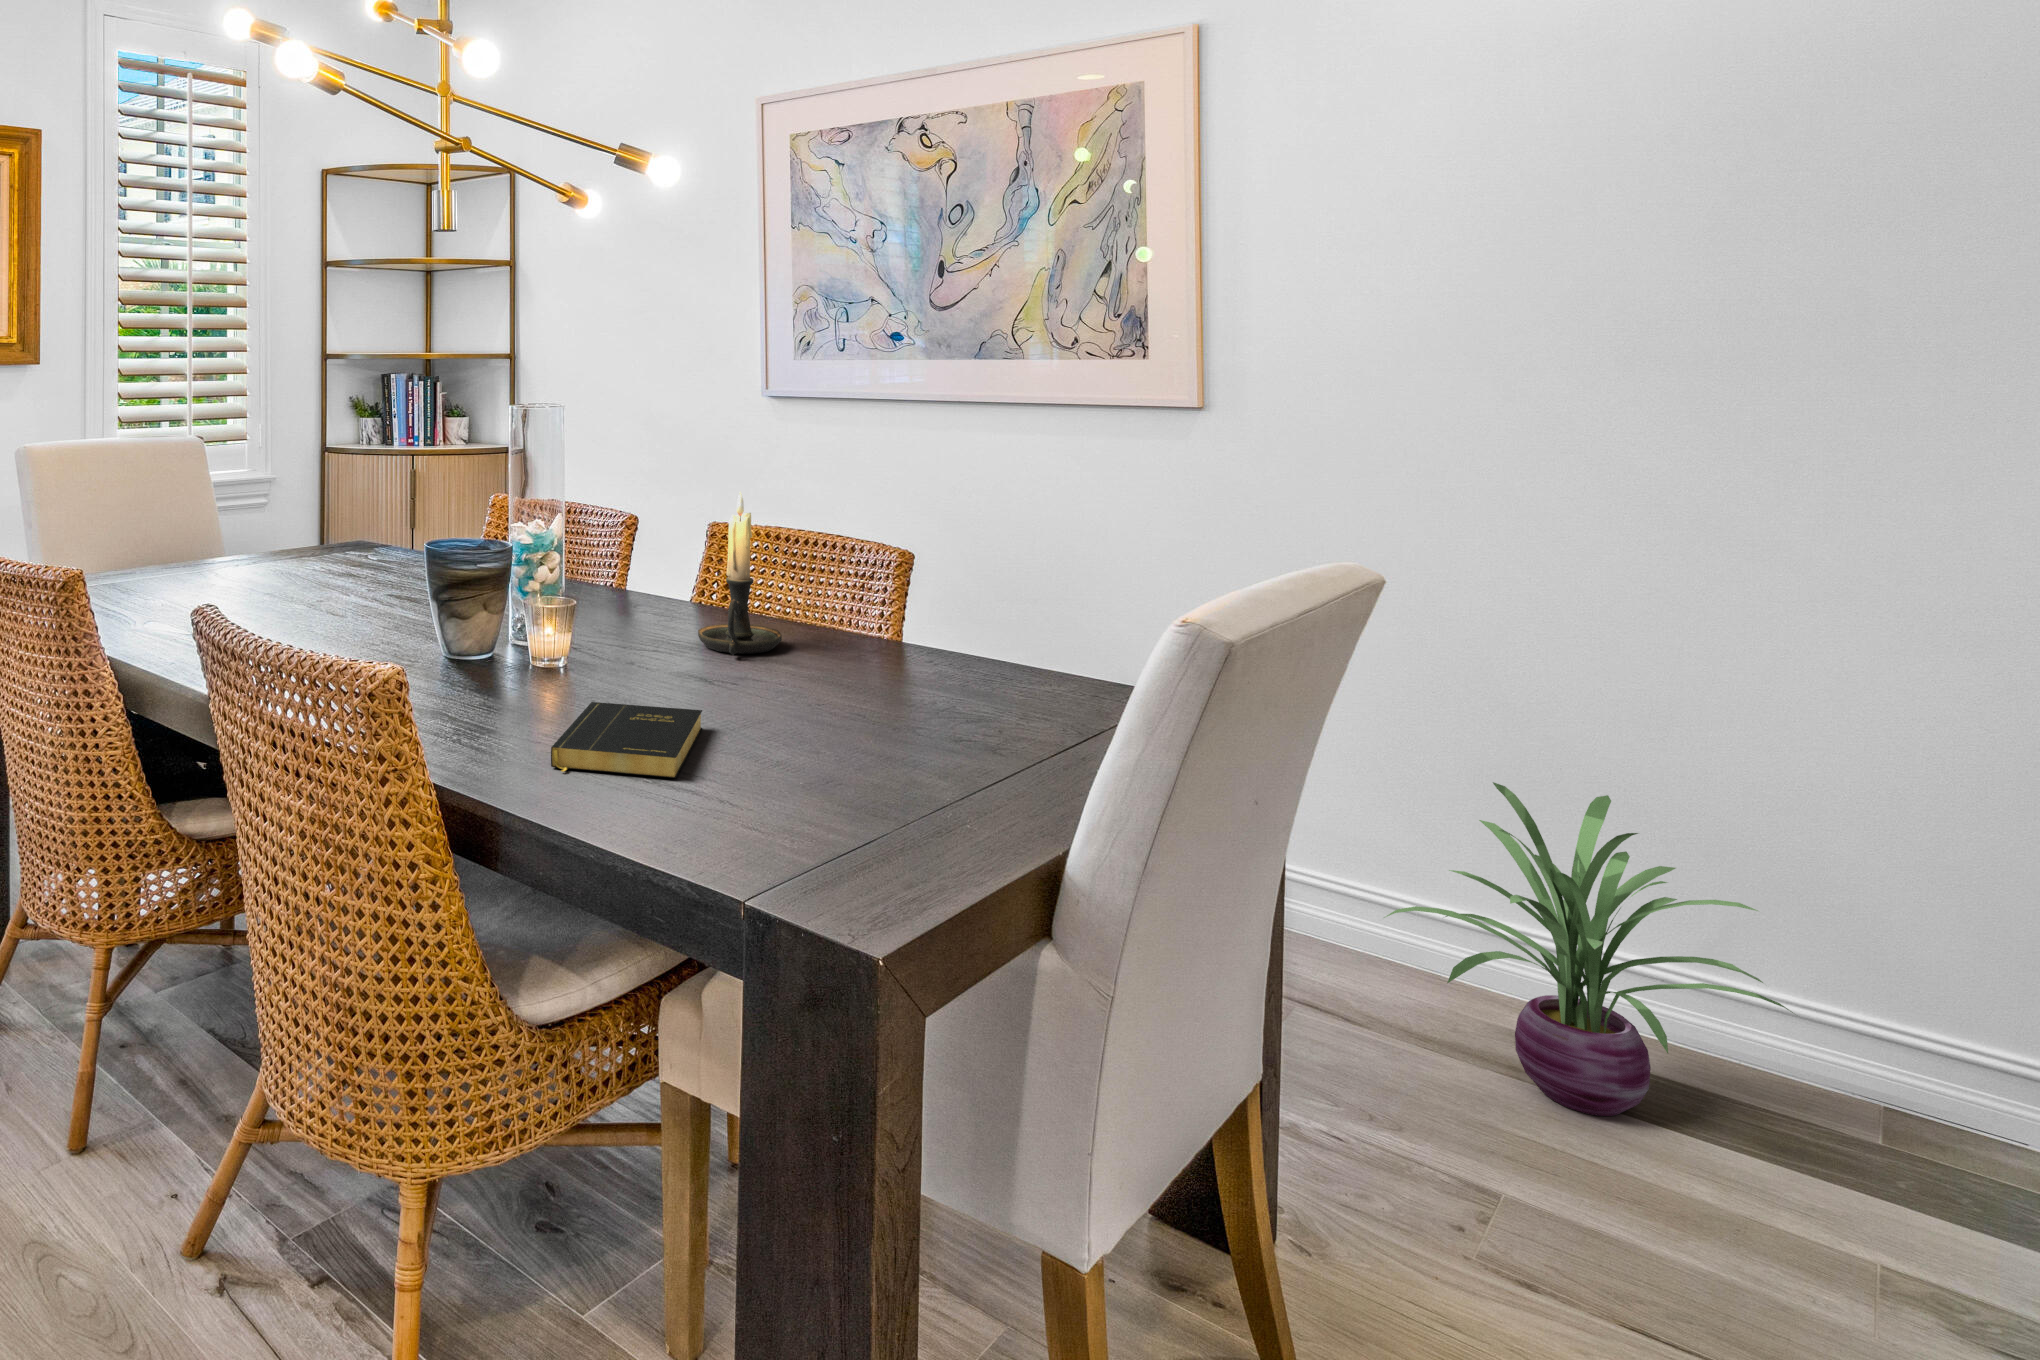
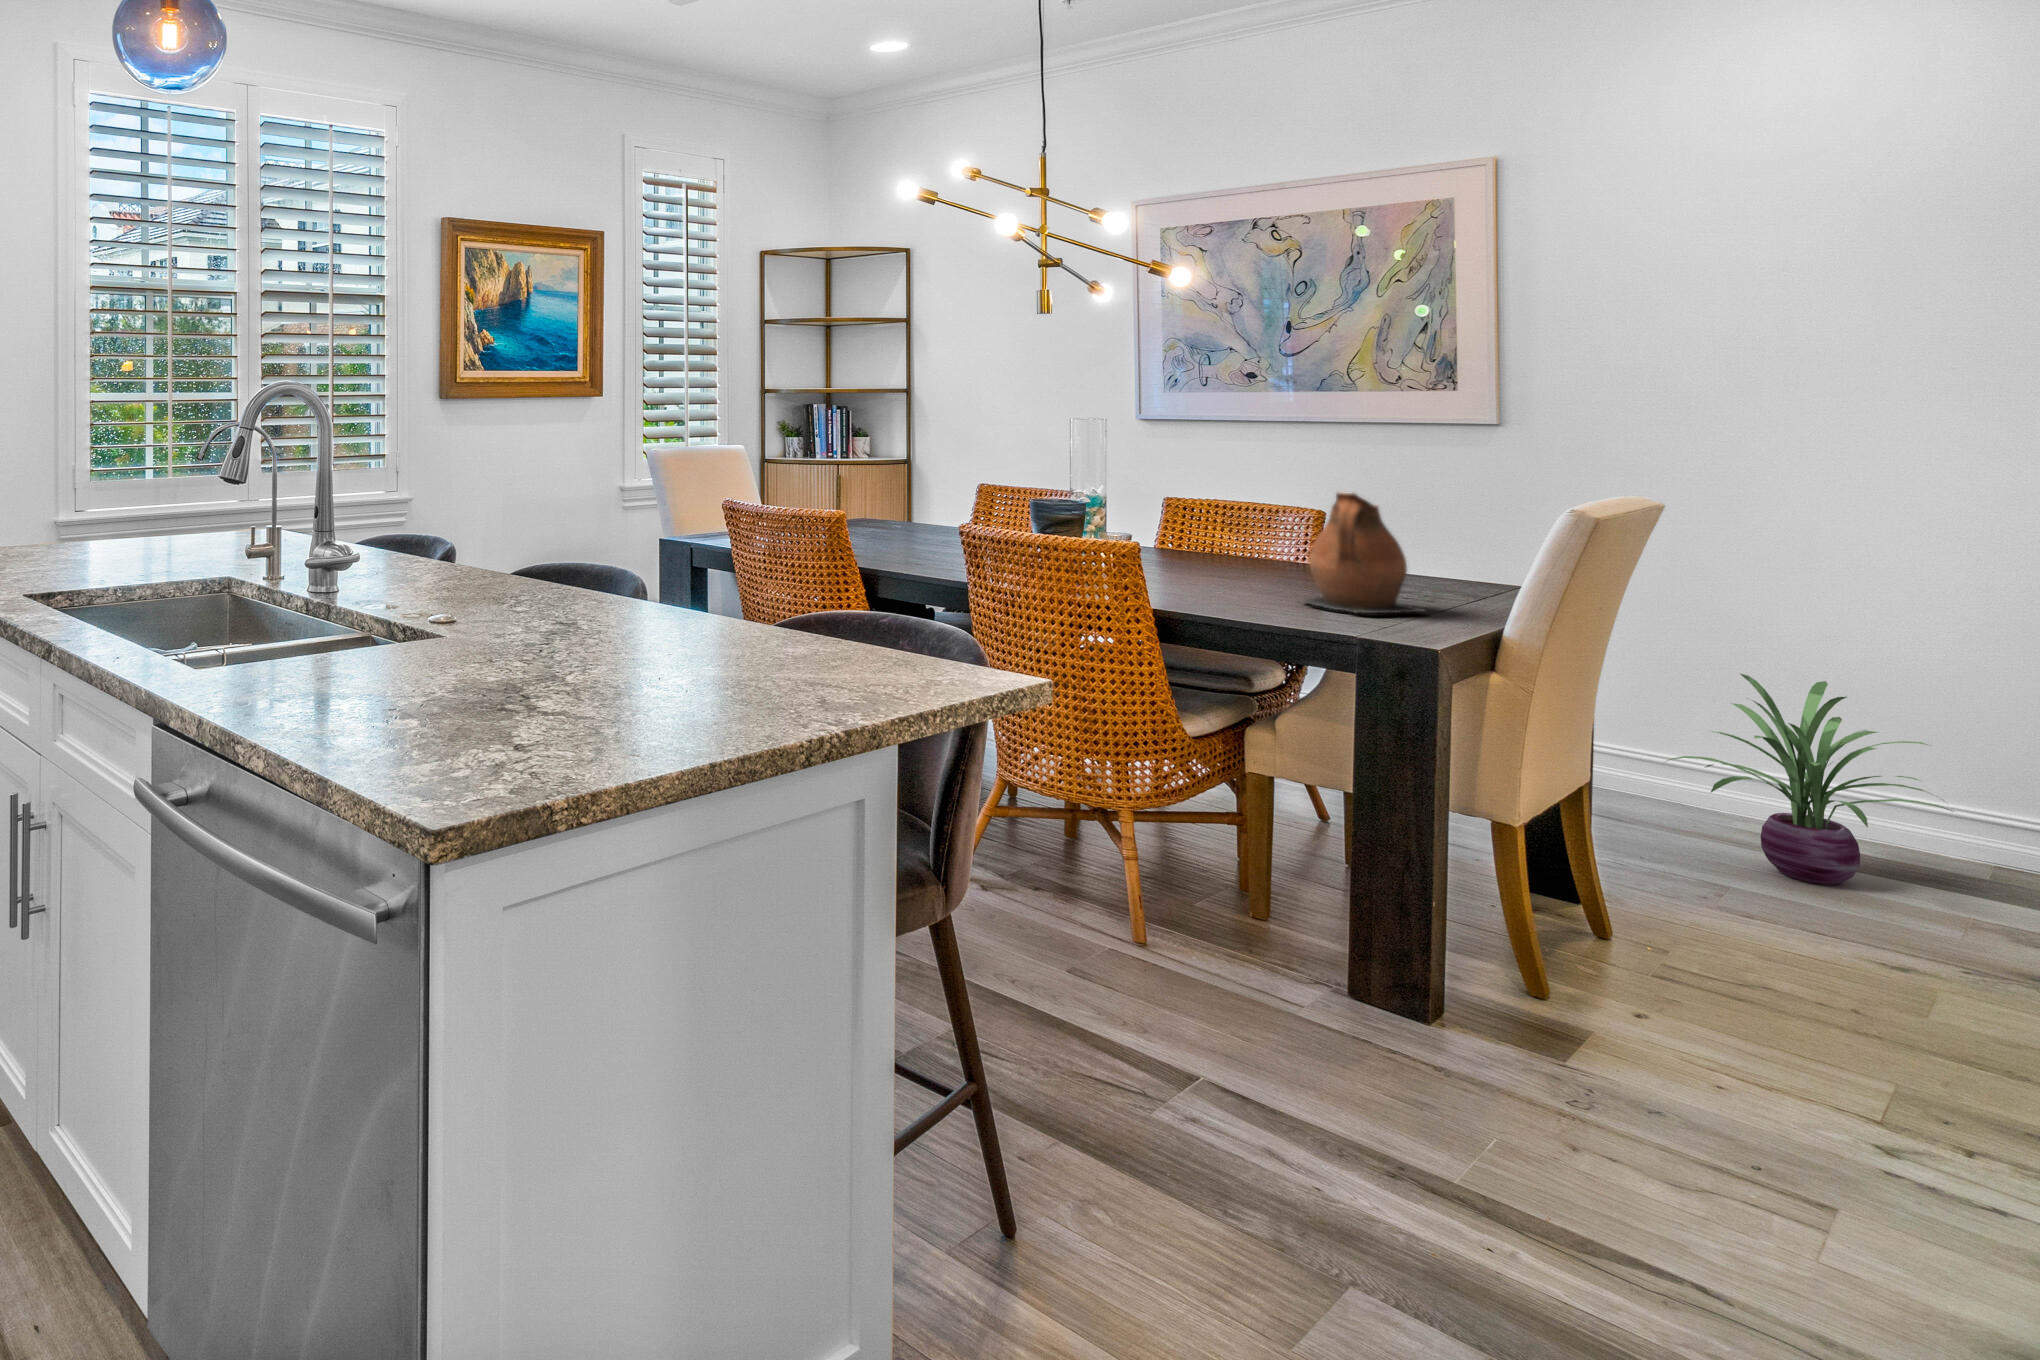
candle holder: present [698,491,782,655] -> none [1181,473,1240,573]
ceramic pitcher: none [794,544,995,767] -> present [1298,493,1425,613]
book: present [551,702,702,778] -> none [1163,585,1248,615]

